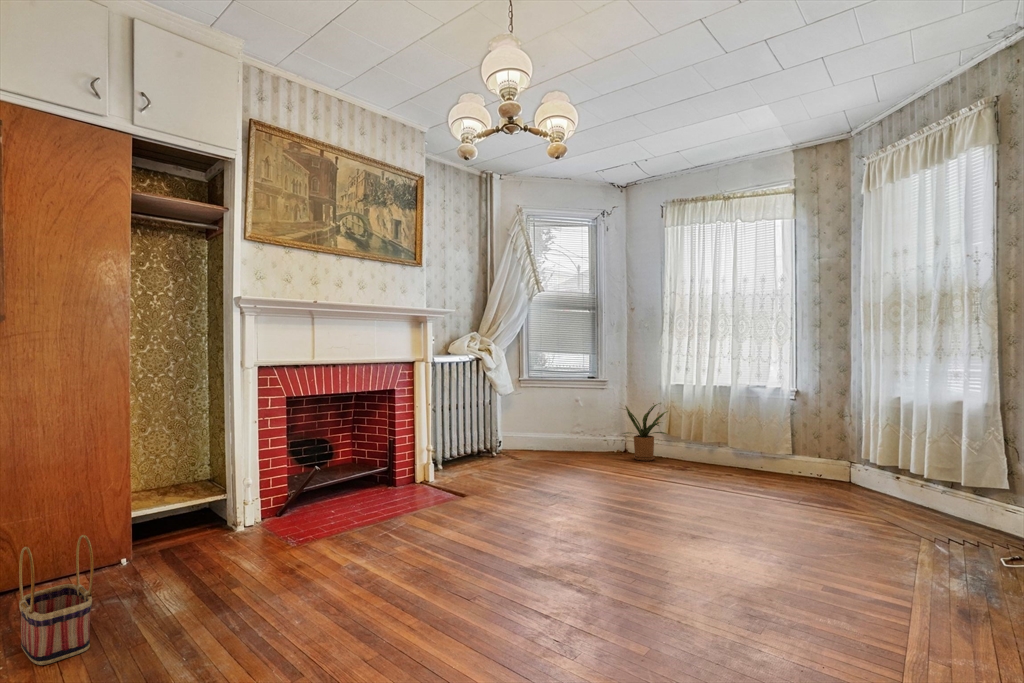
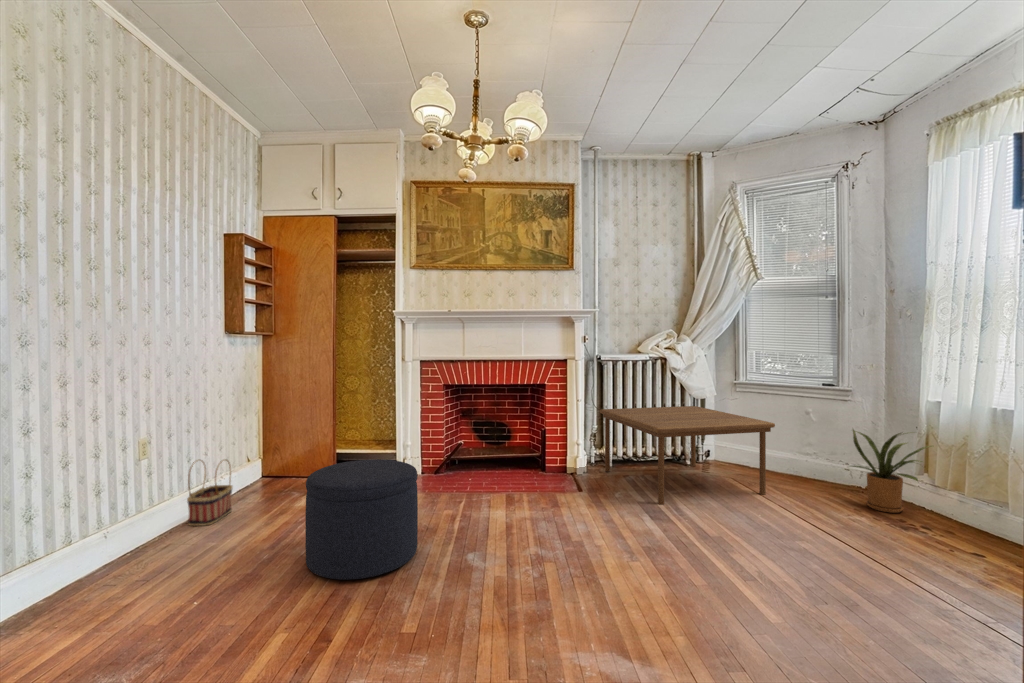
coffee table: none [439,404,585,486] -> present [600,406,775,505]
ottoman: none [350,473,477,610] -> present [305,459,418,580]

